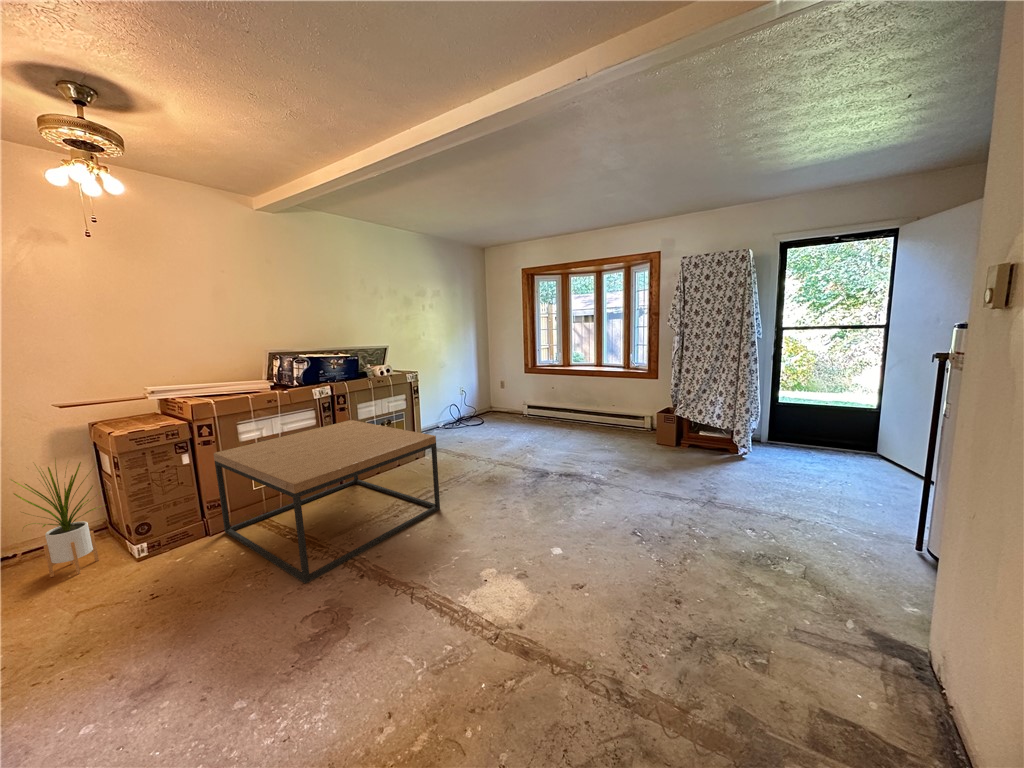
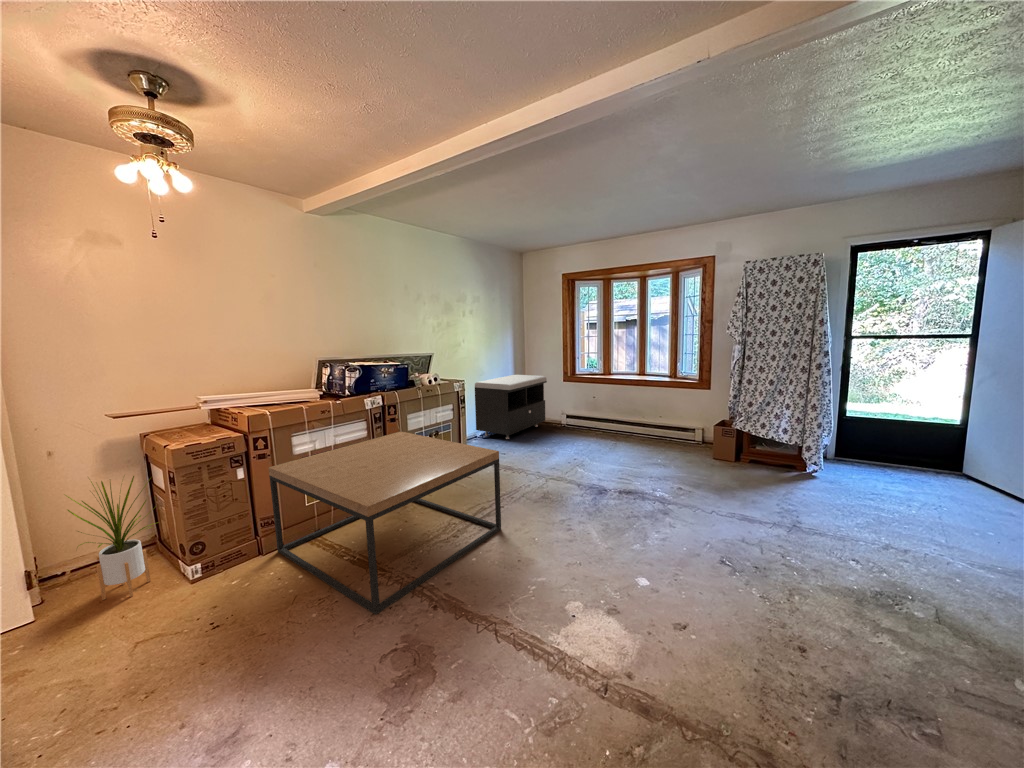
storage bench: none [436,367,508,429] -> present [475,375,547,439]

